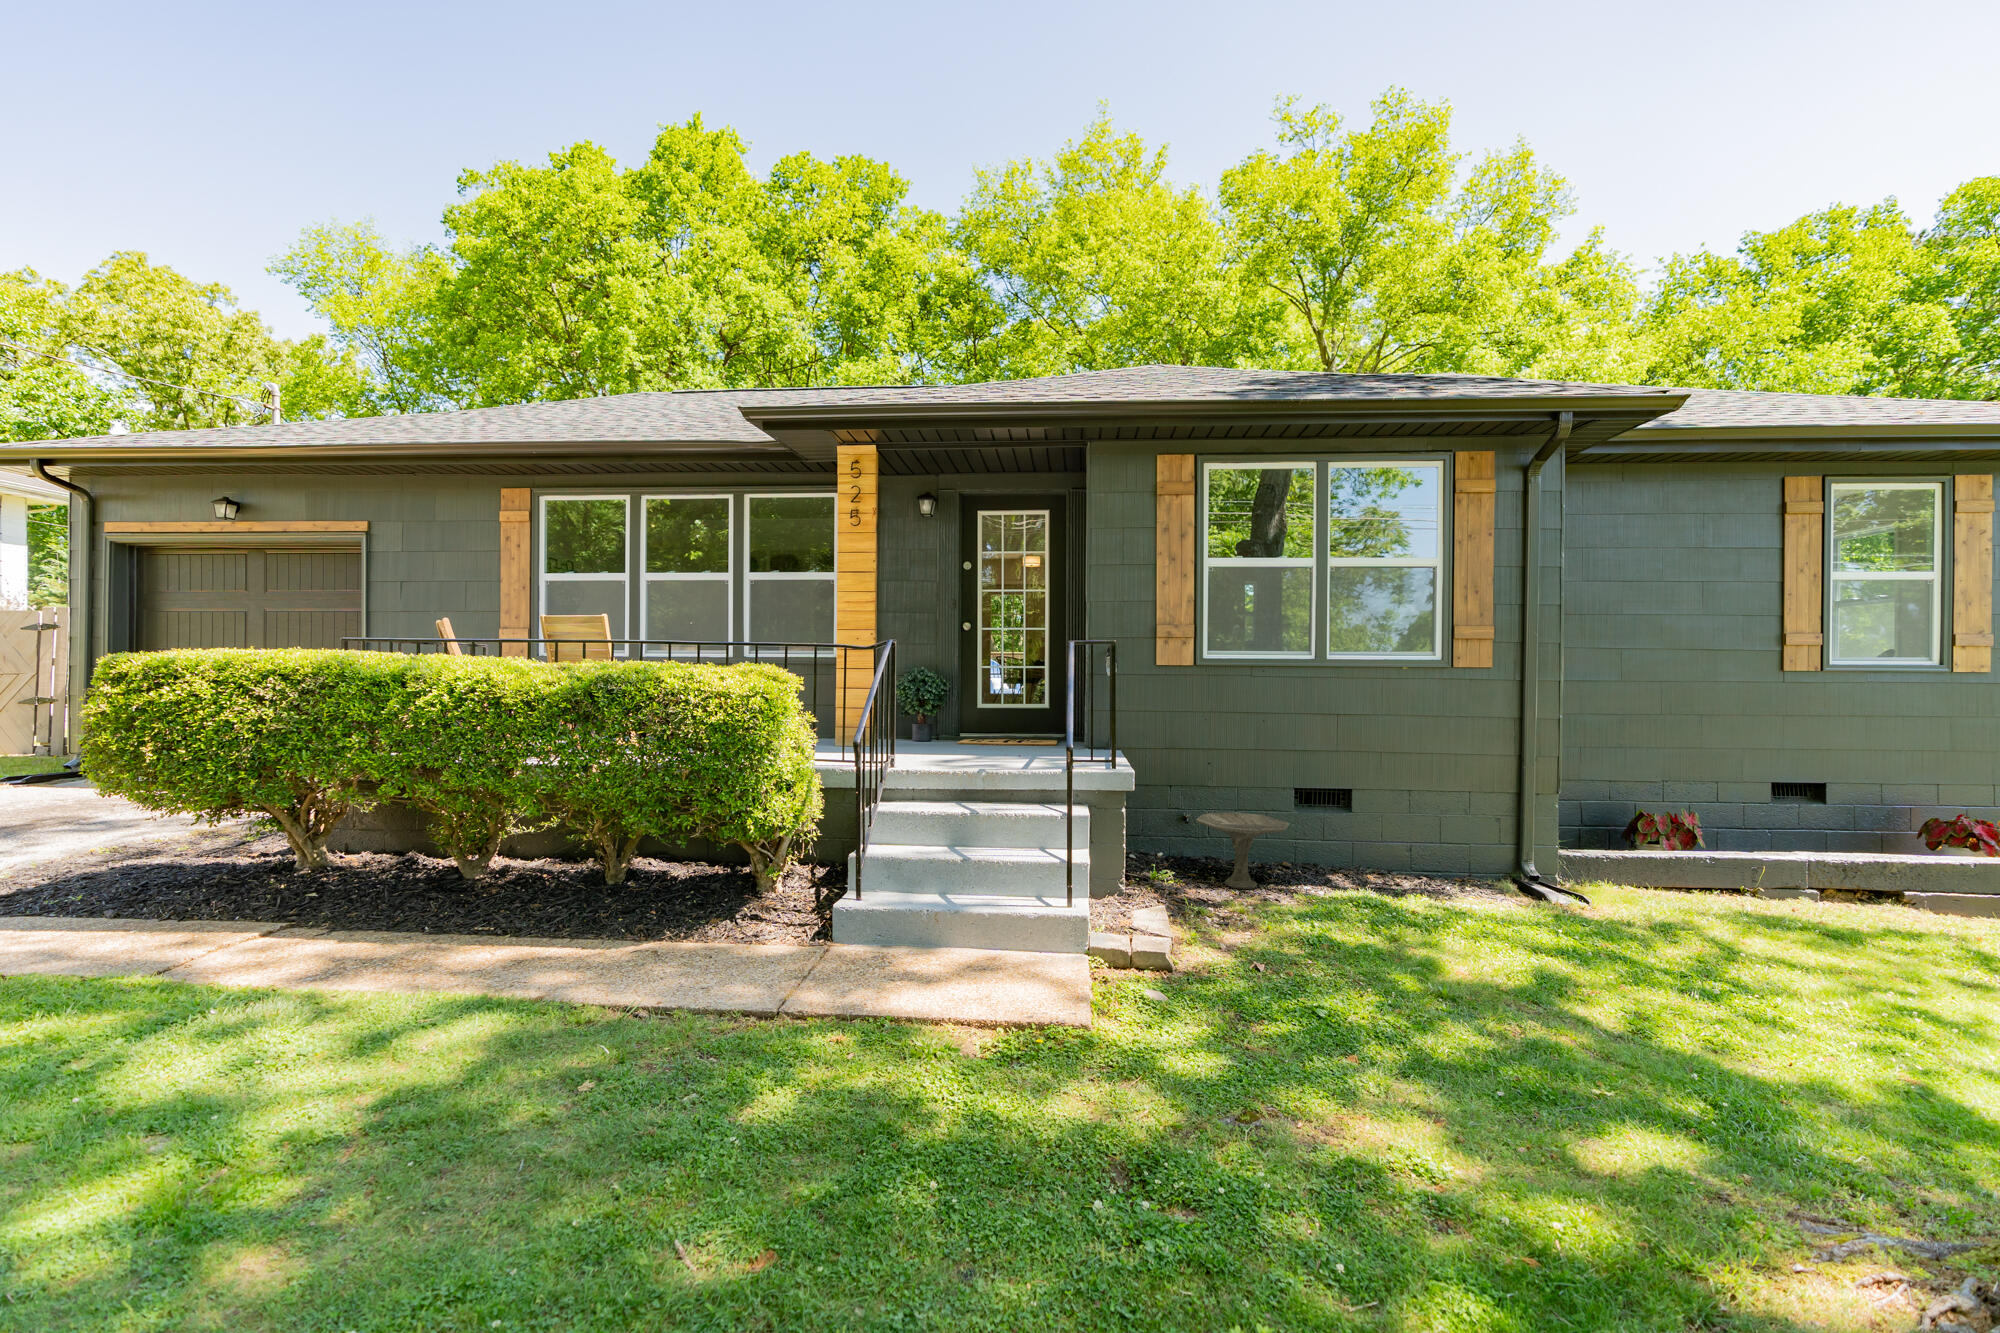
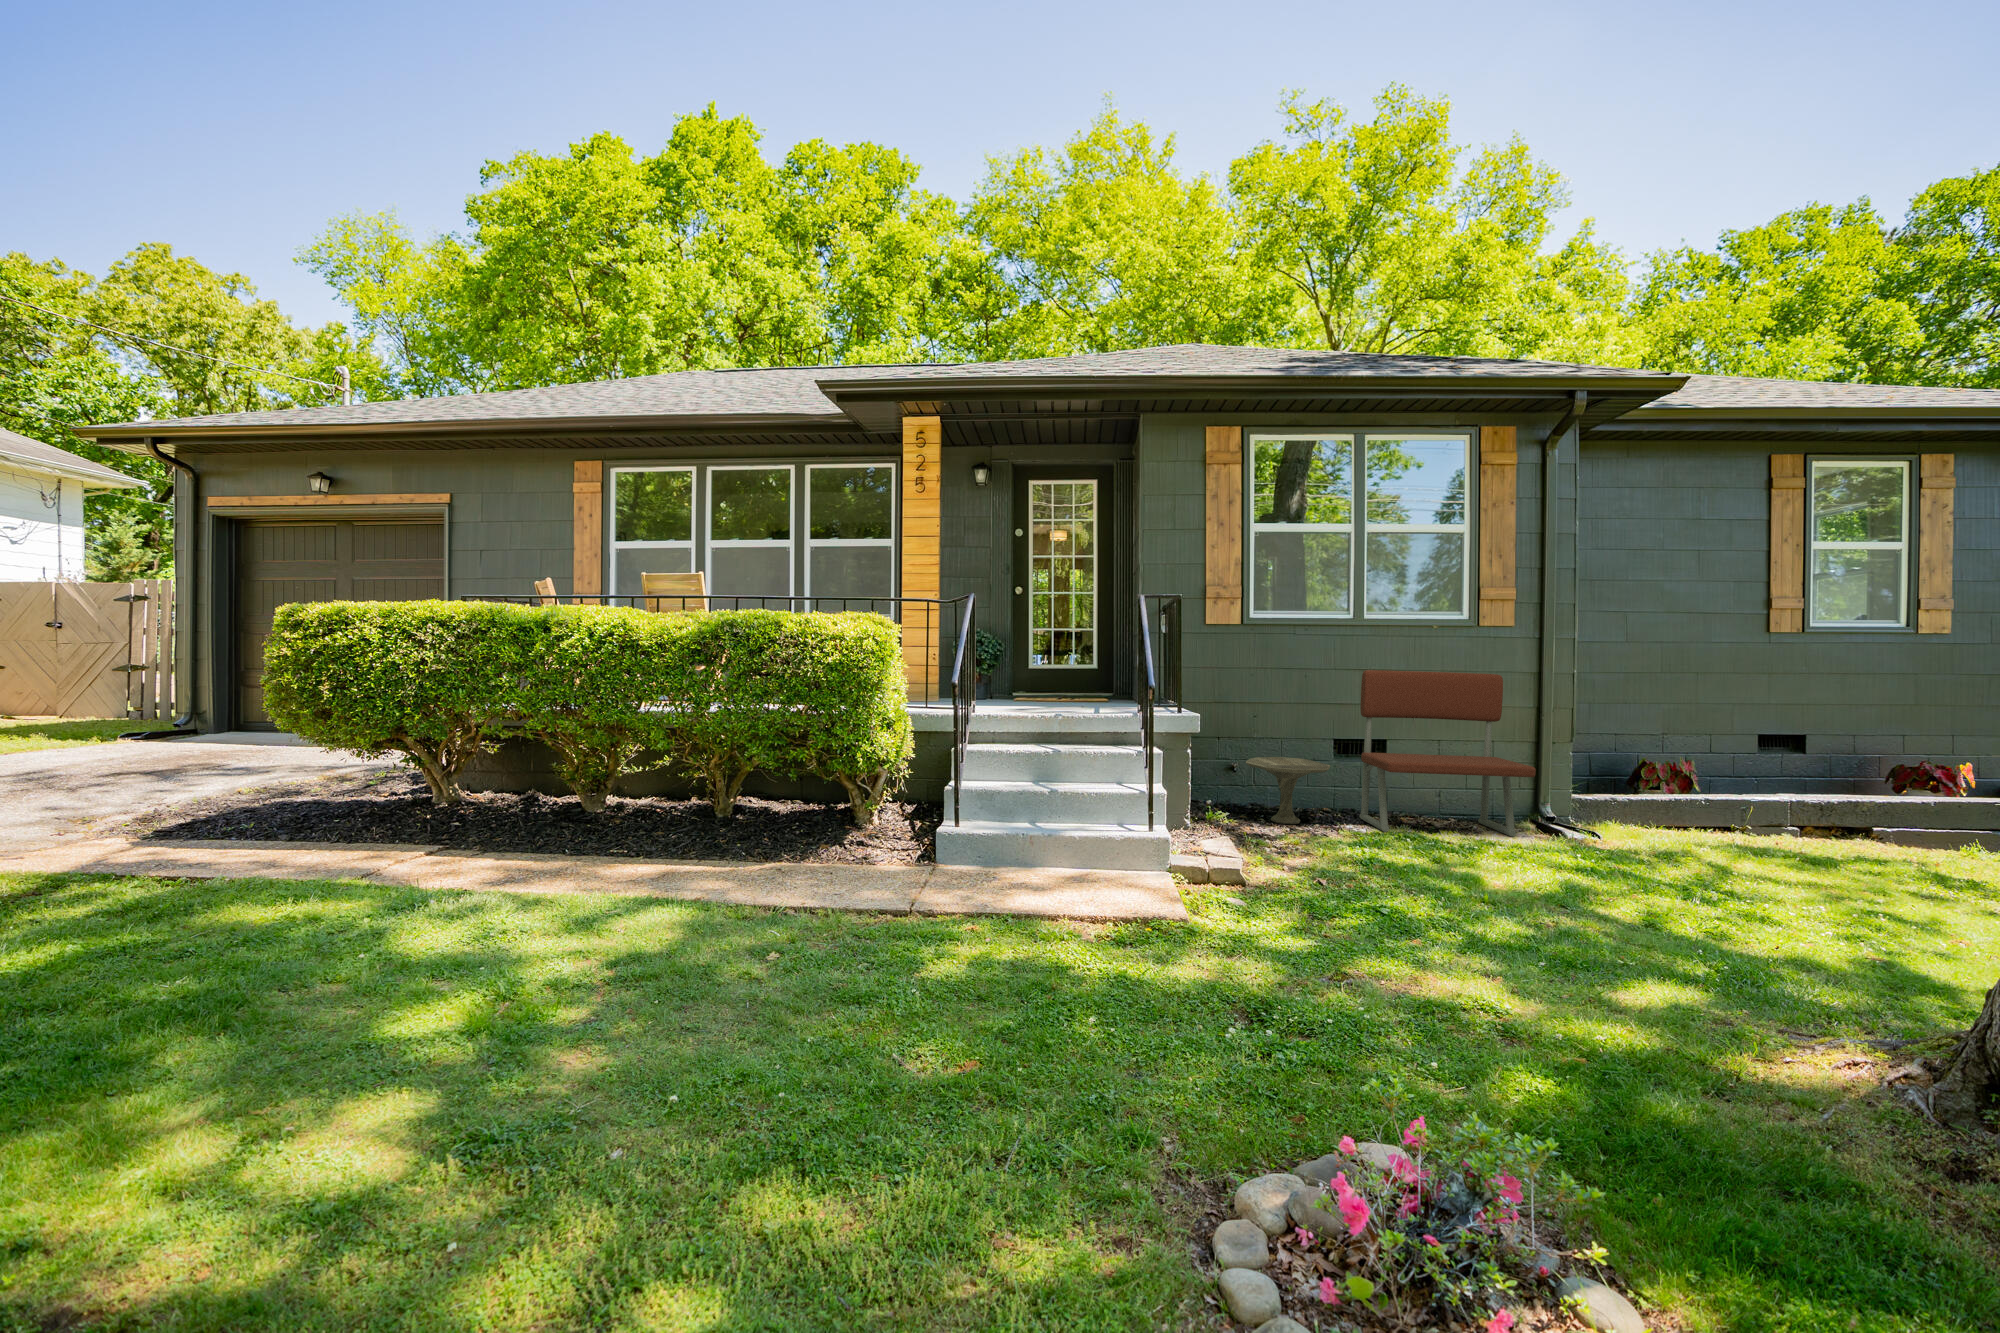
bench: none [1325,717,1515,904] -> present [1360,670,1536,837]

